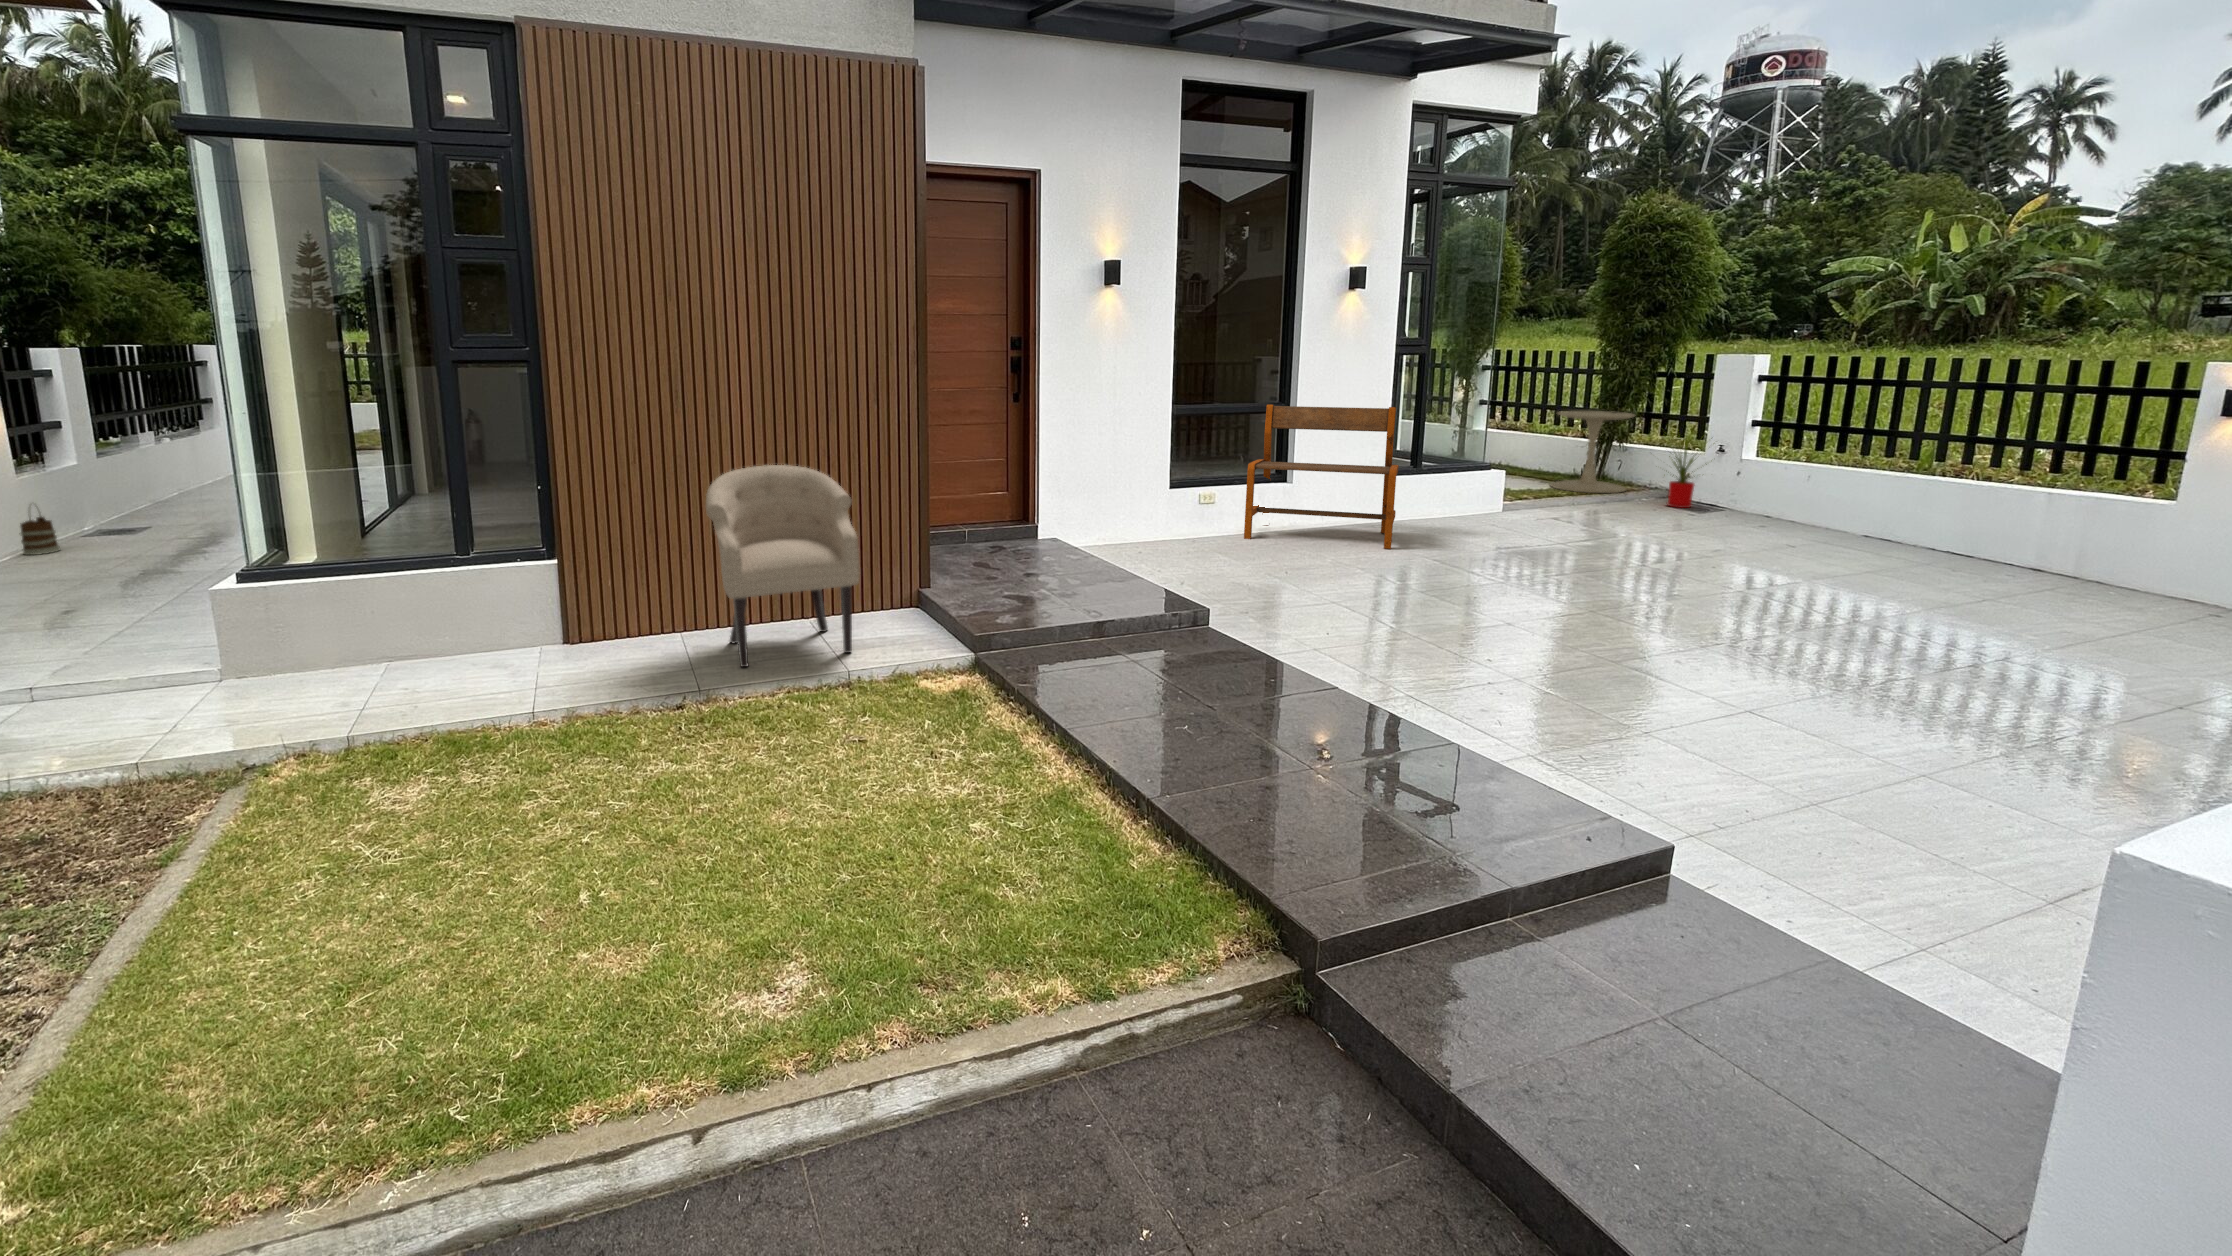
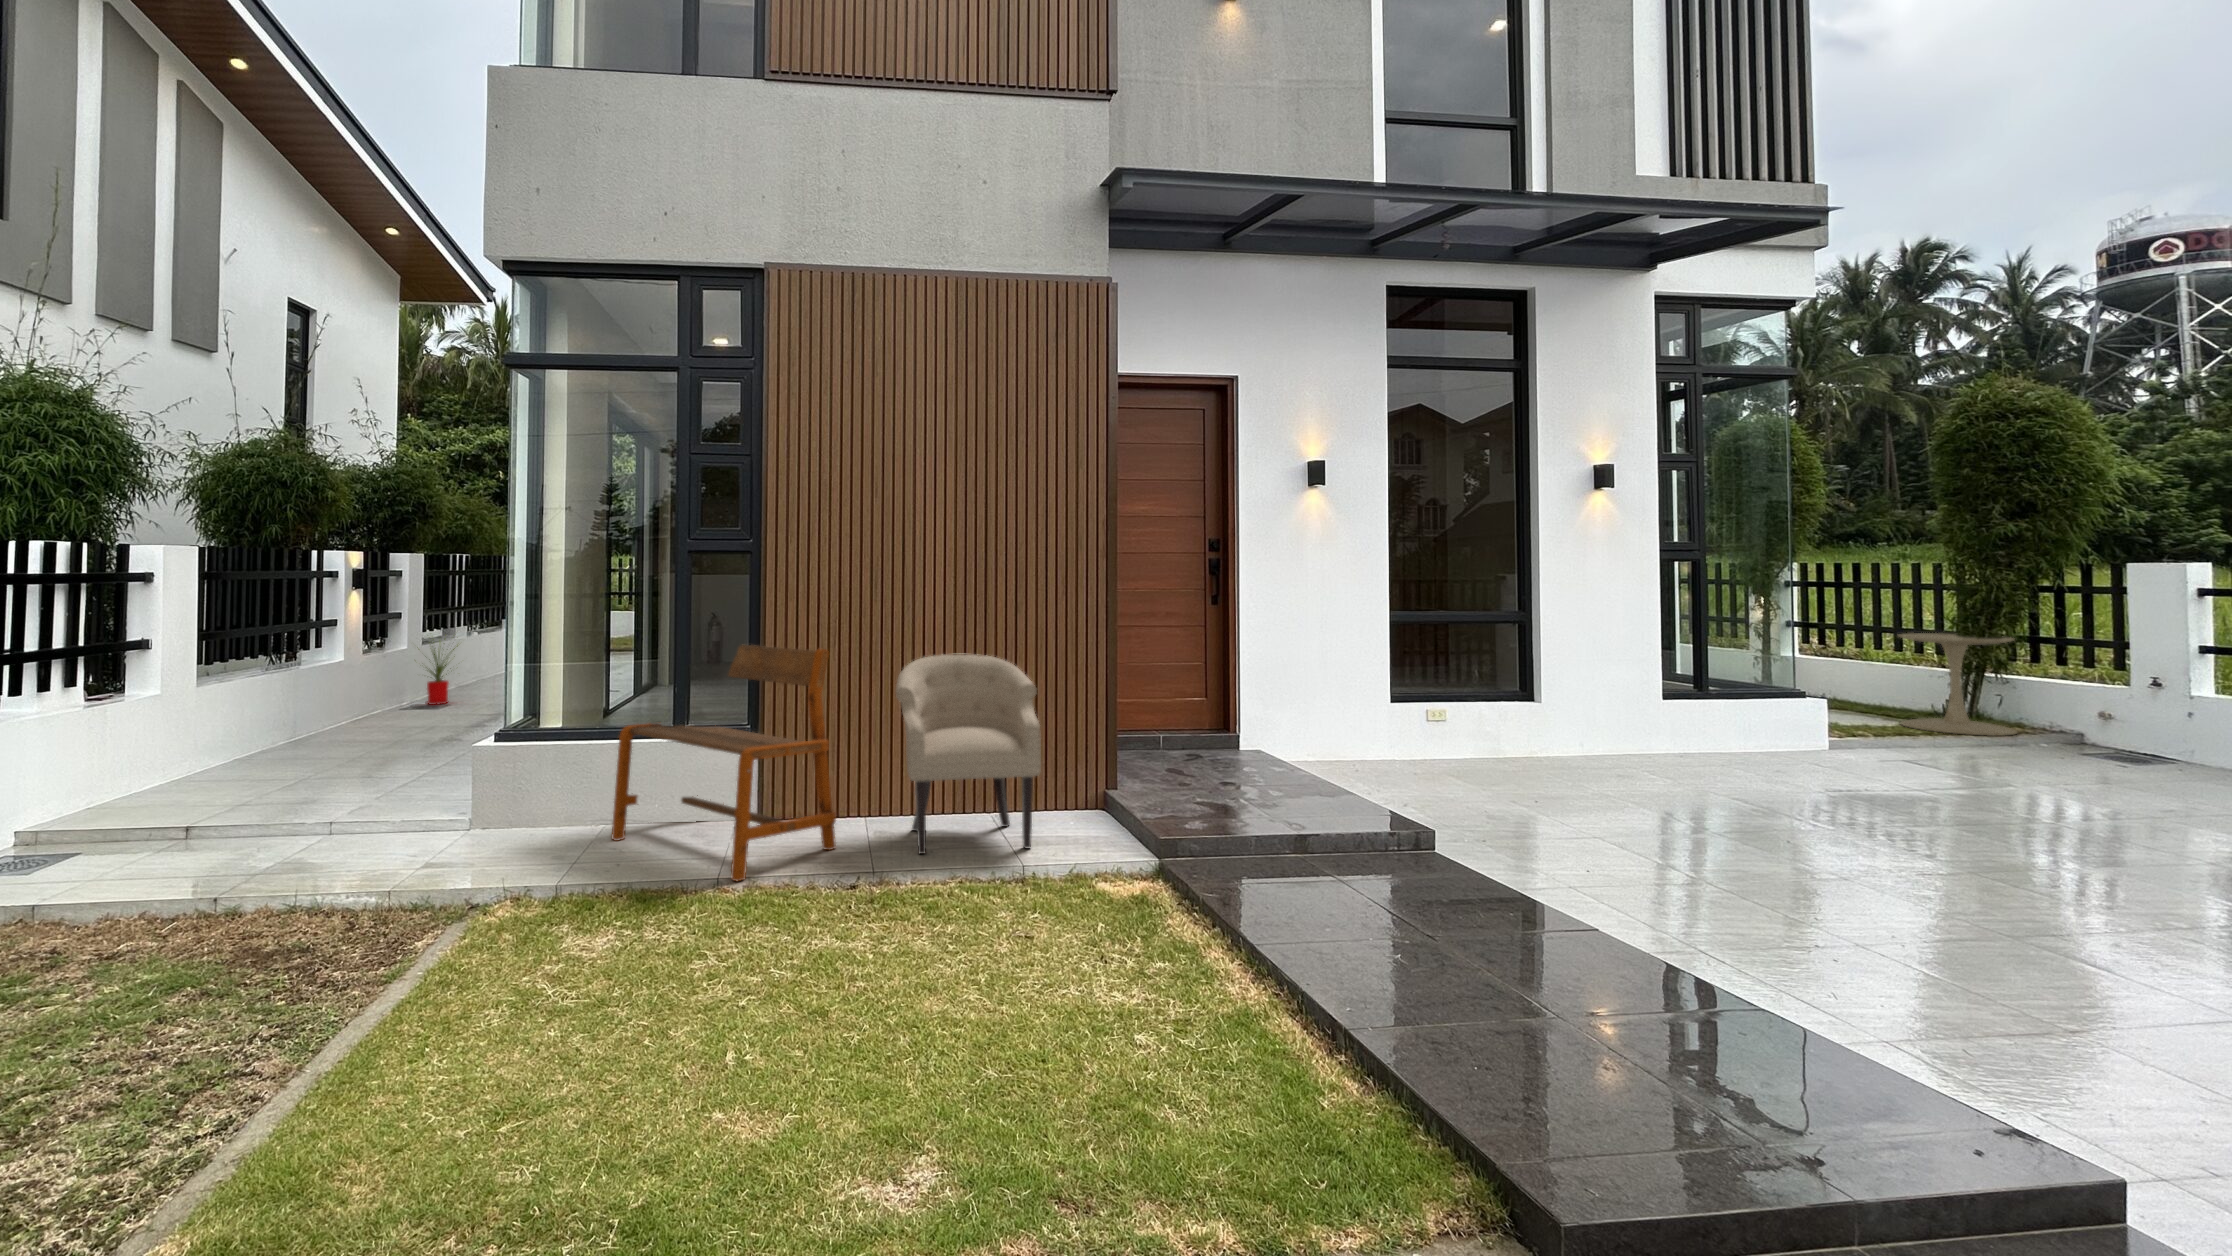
bench: present [1244,405,1399,549] -> present [612,645,836,881]
house plant: present [1667,438,1712,508] -> present [426,639,458,705]
wooden bucket: present [19,515,60,555] -> none [363,679,390,722]

